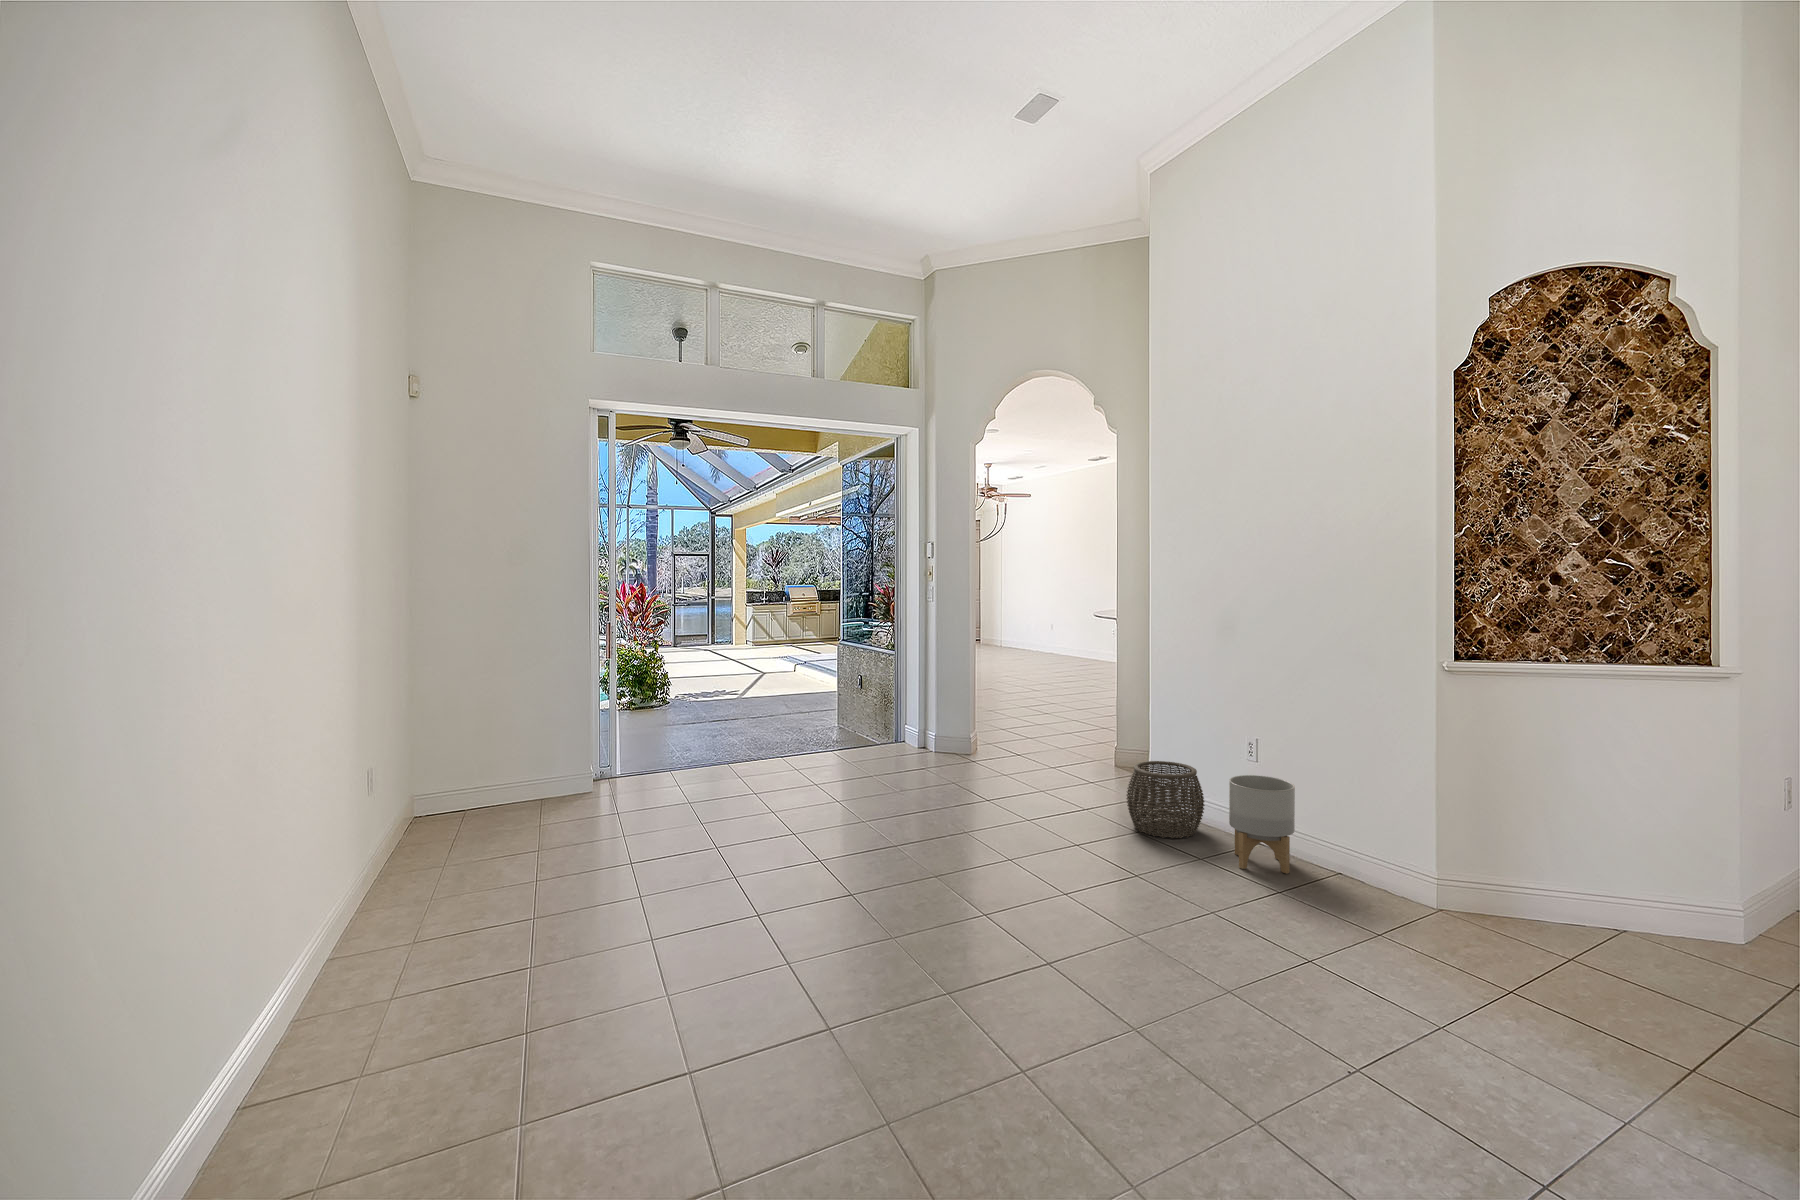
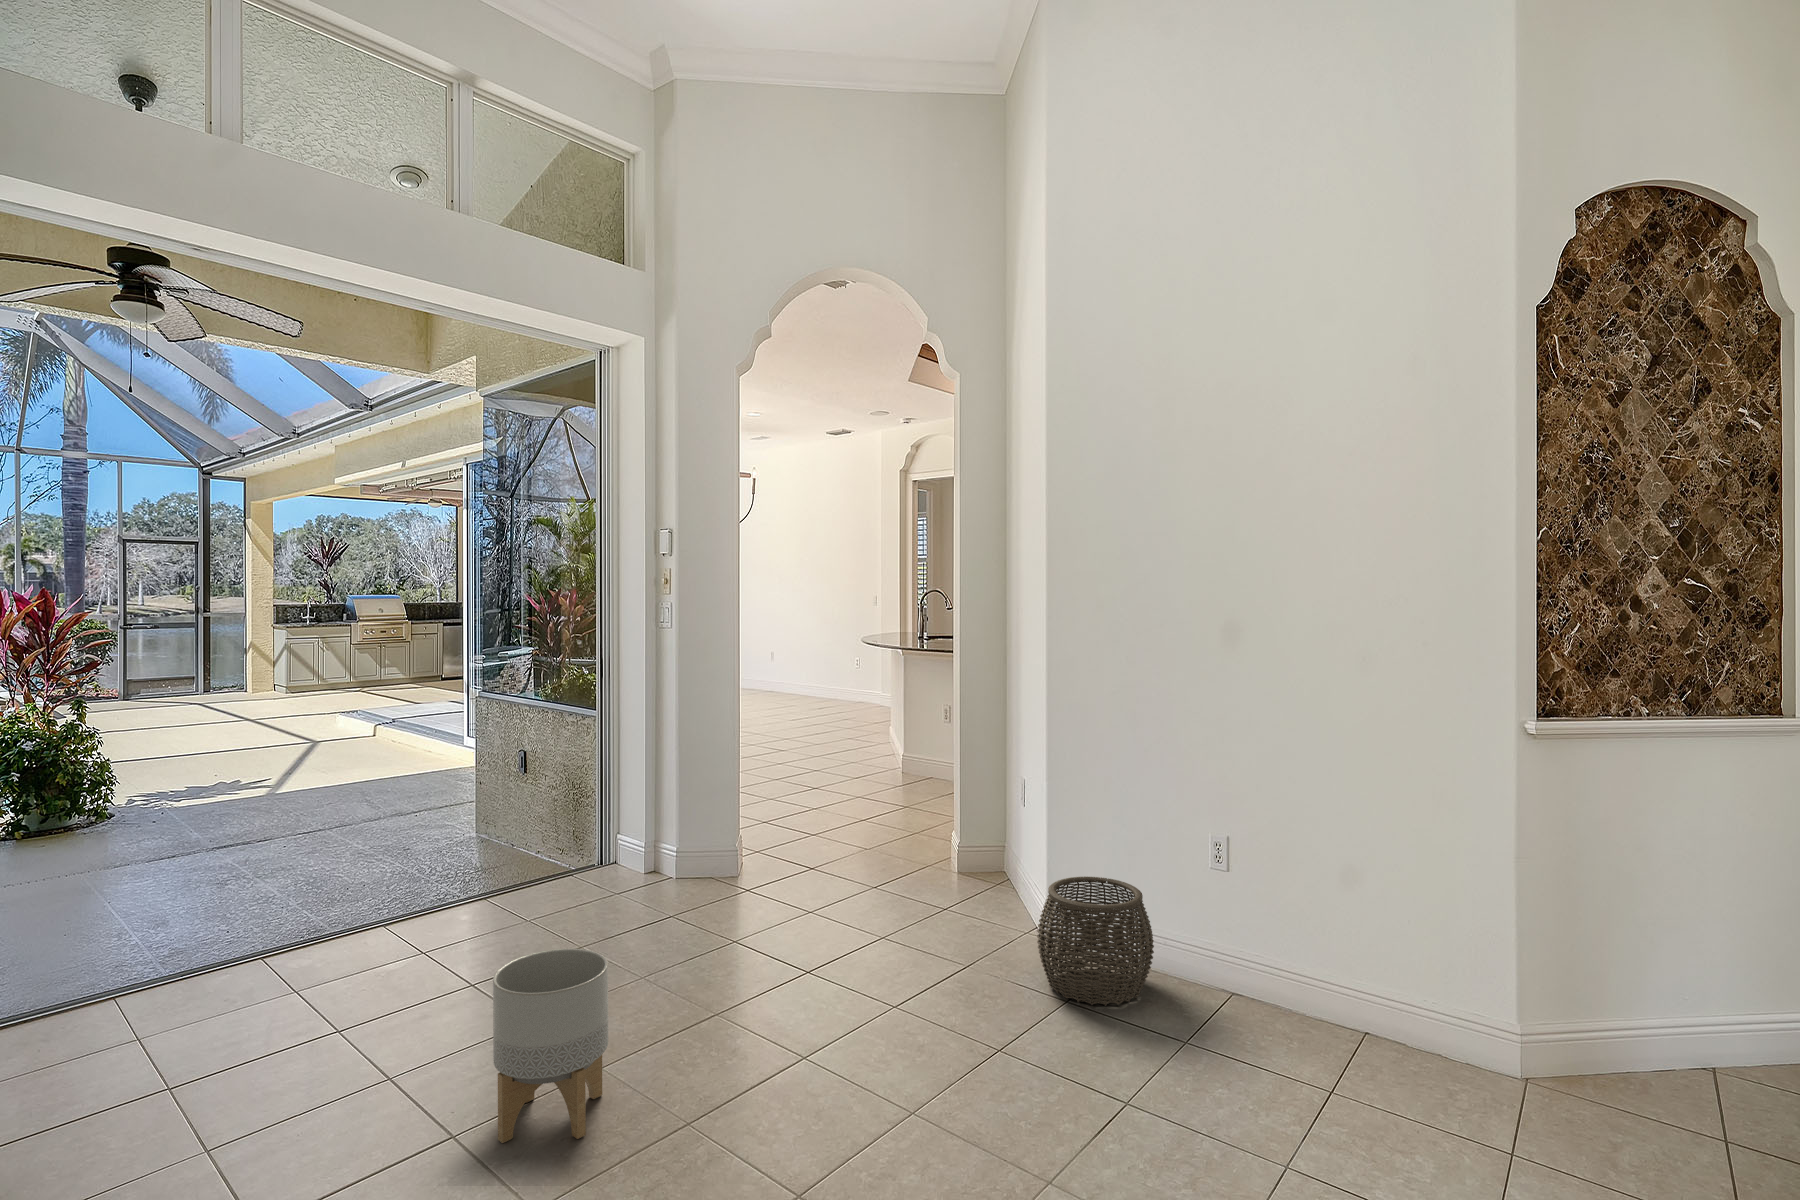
planter: present [1229,775,1295,874] -> present [493,949,608,1143]

